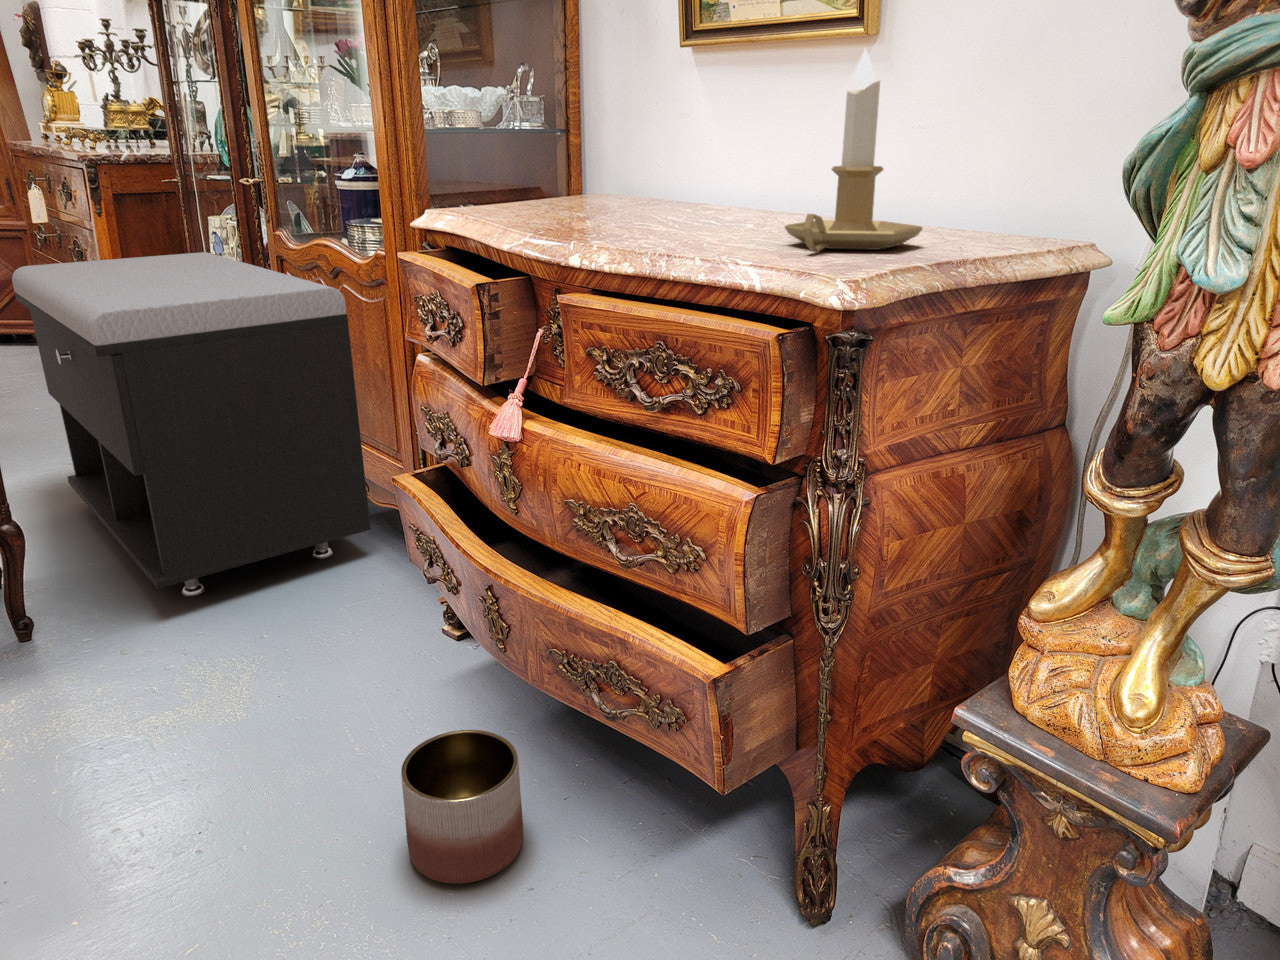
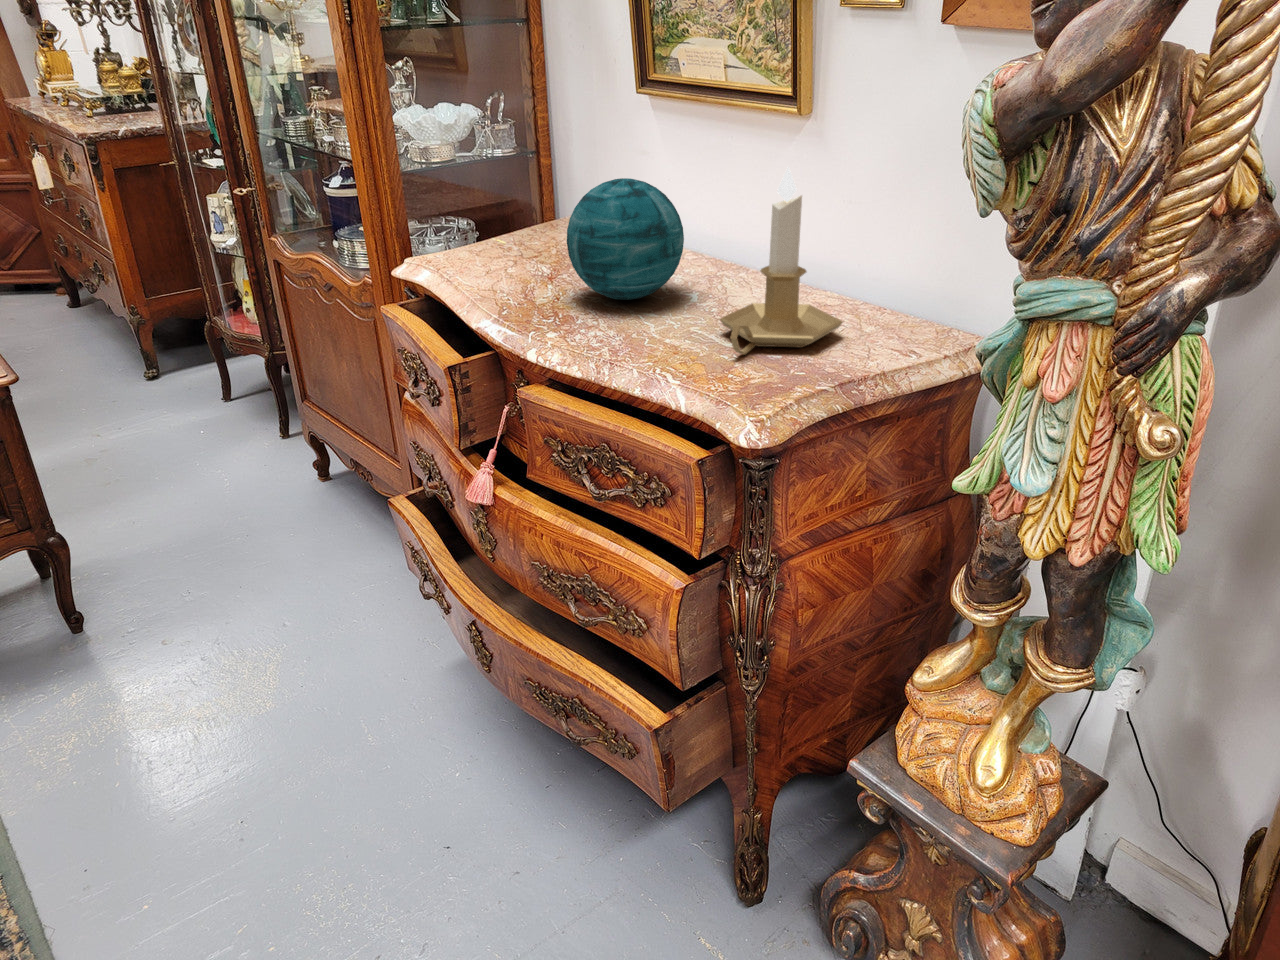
decorative orb: none [610,94,738,229] -> present [567,178,684,300]
storage bench: present [12,252,371,596] -> none [27,243,374,583]
planter: present [401,730,523,883] -> none [402,736,508,868]

